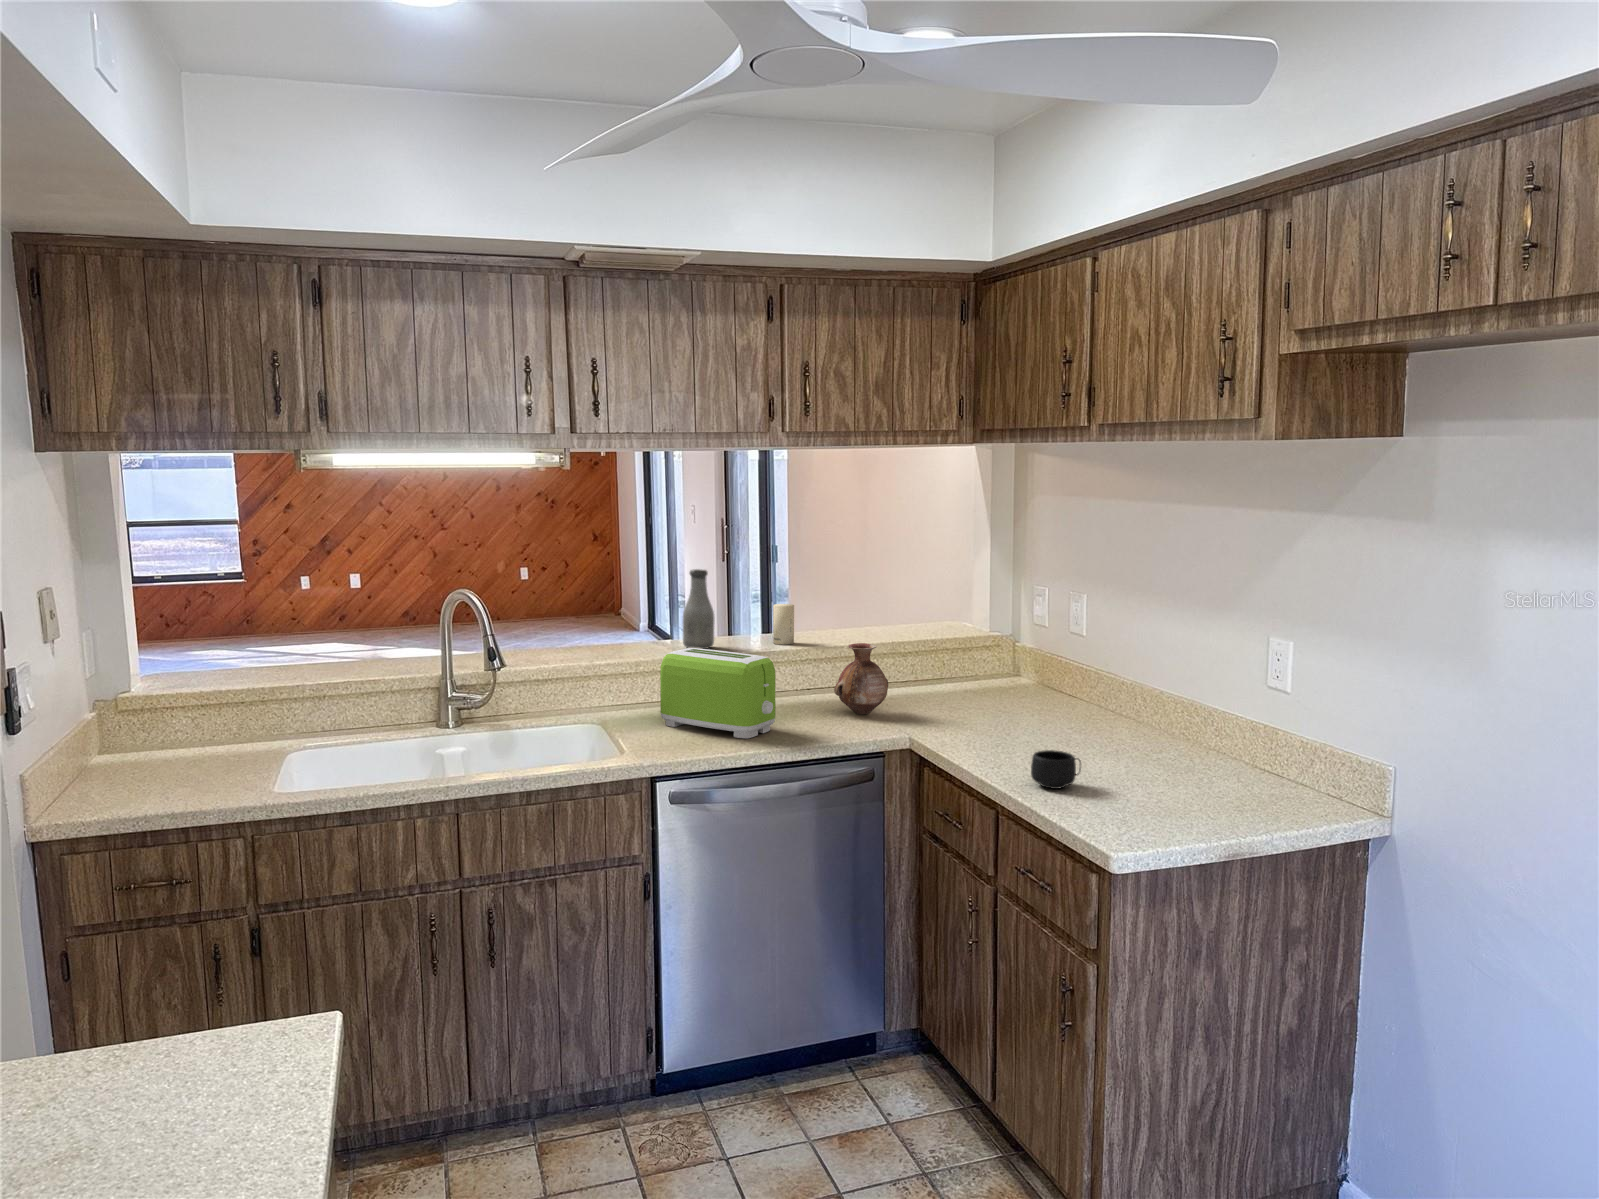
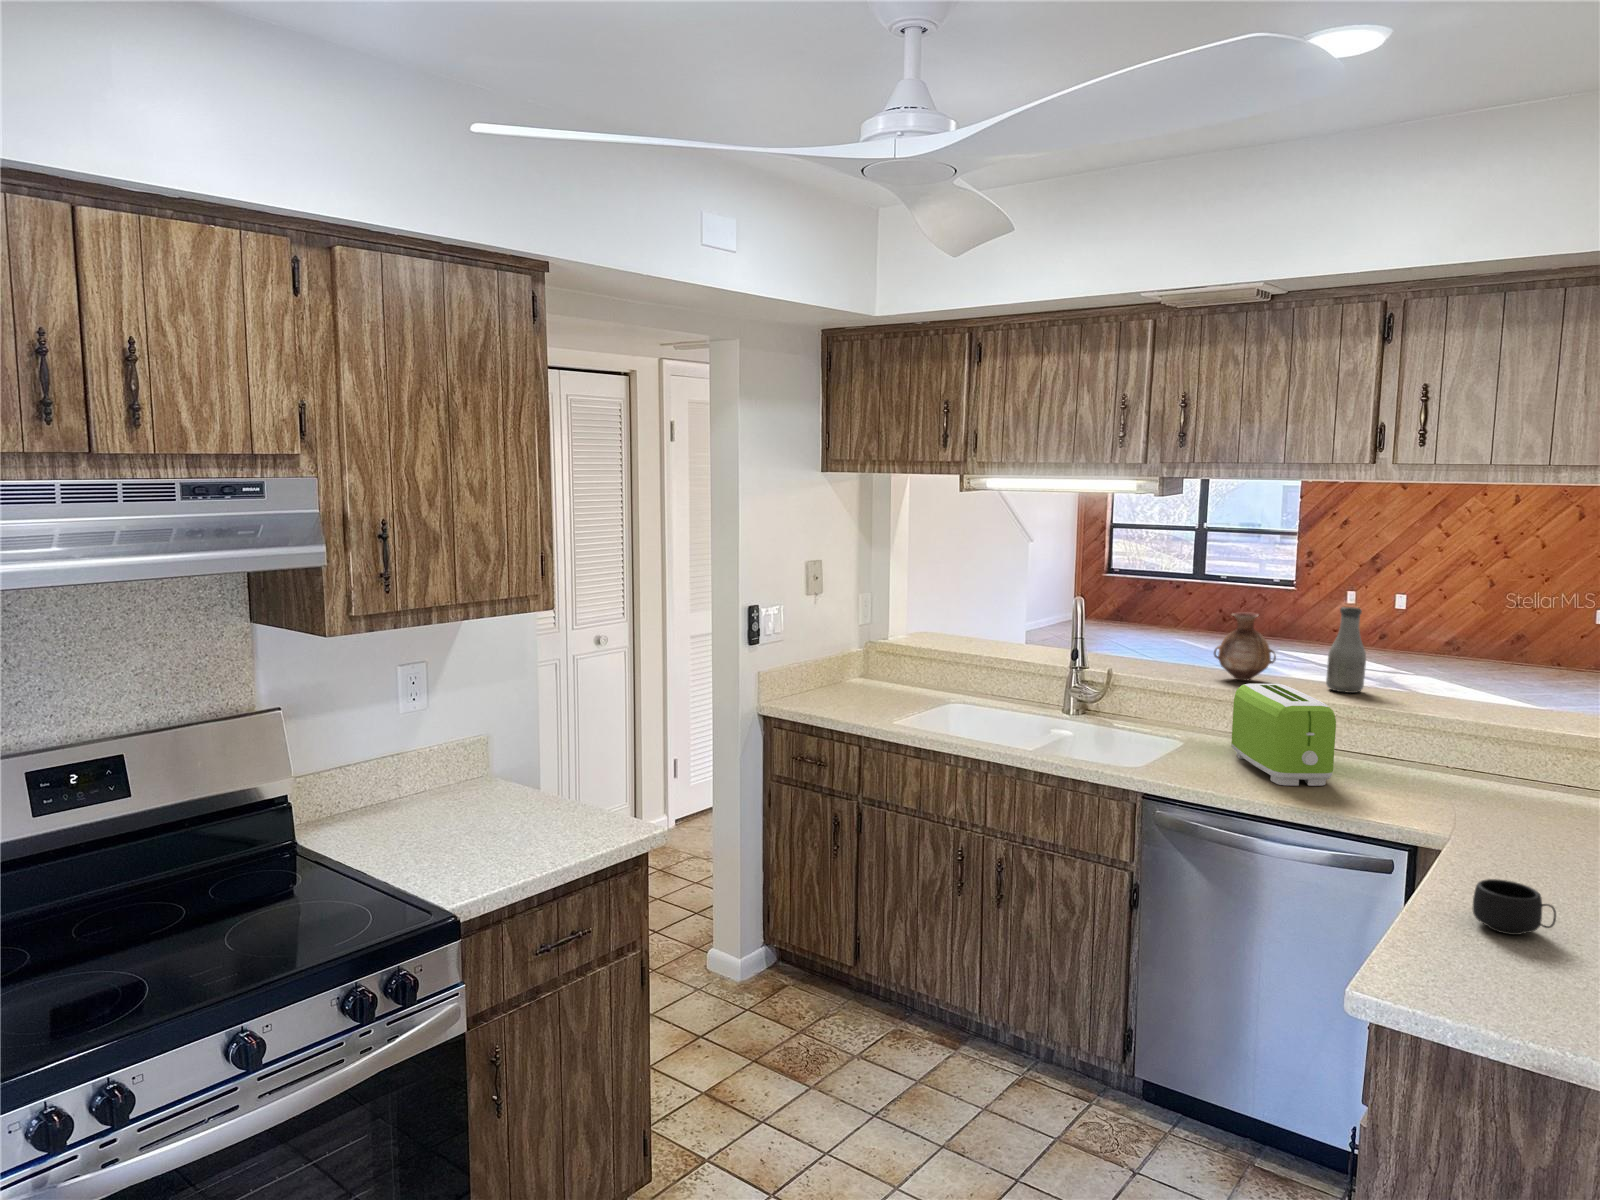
candle: present [773,604,794,645] -> none [1444,658,1476,707]
vase: present [834,643,888,714] -> present [1214,612,1276,680]

